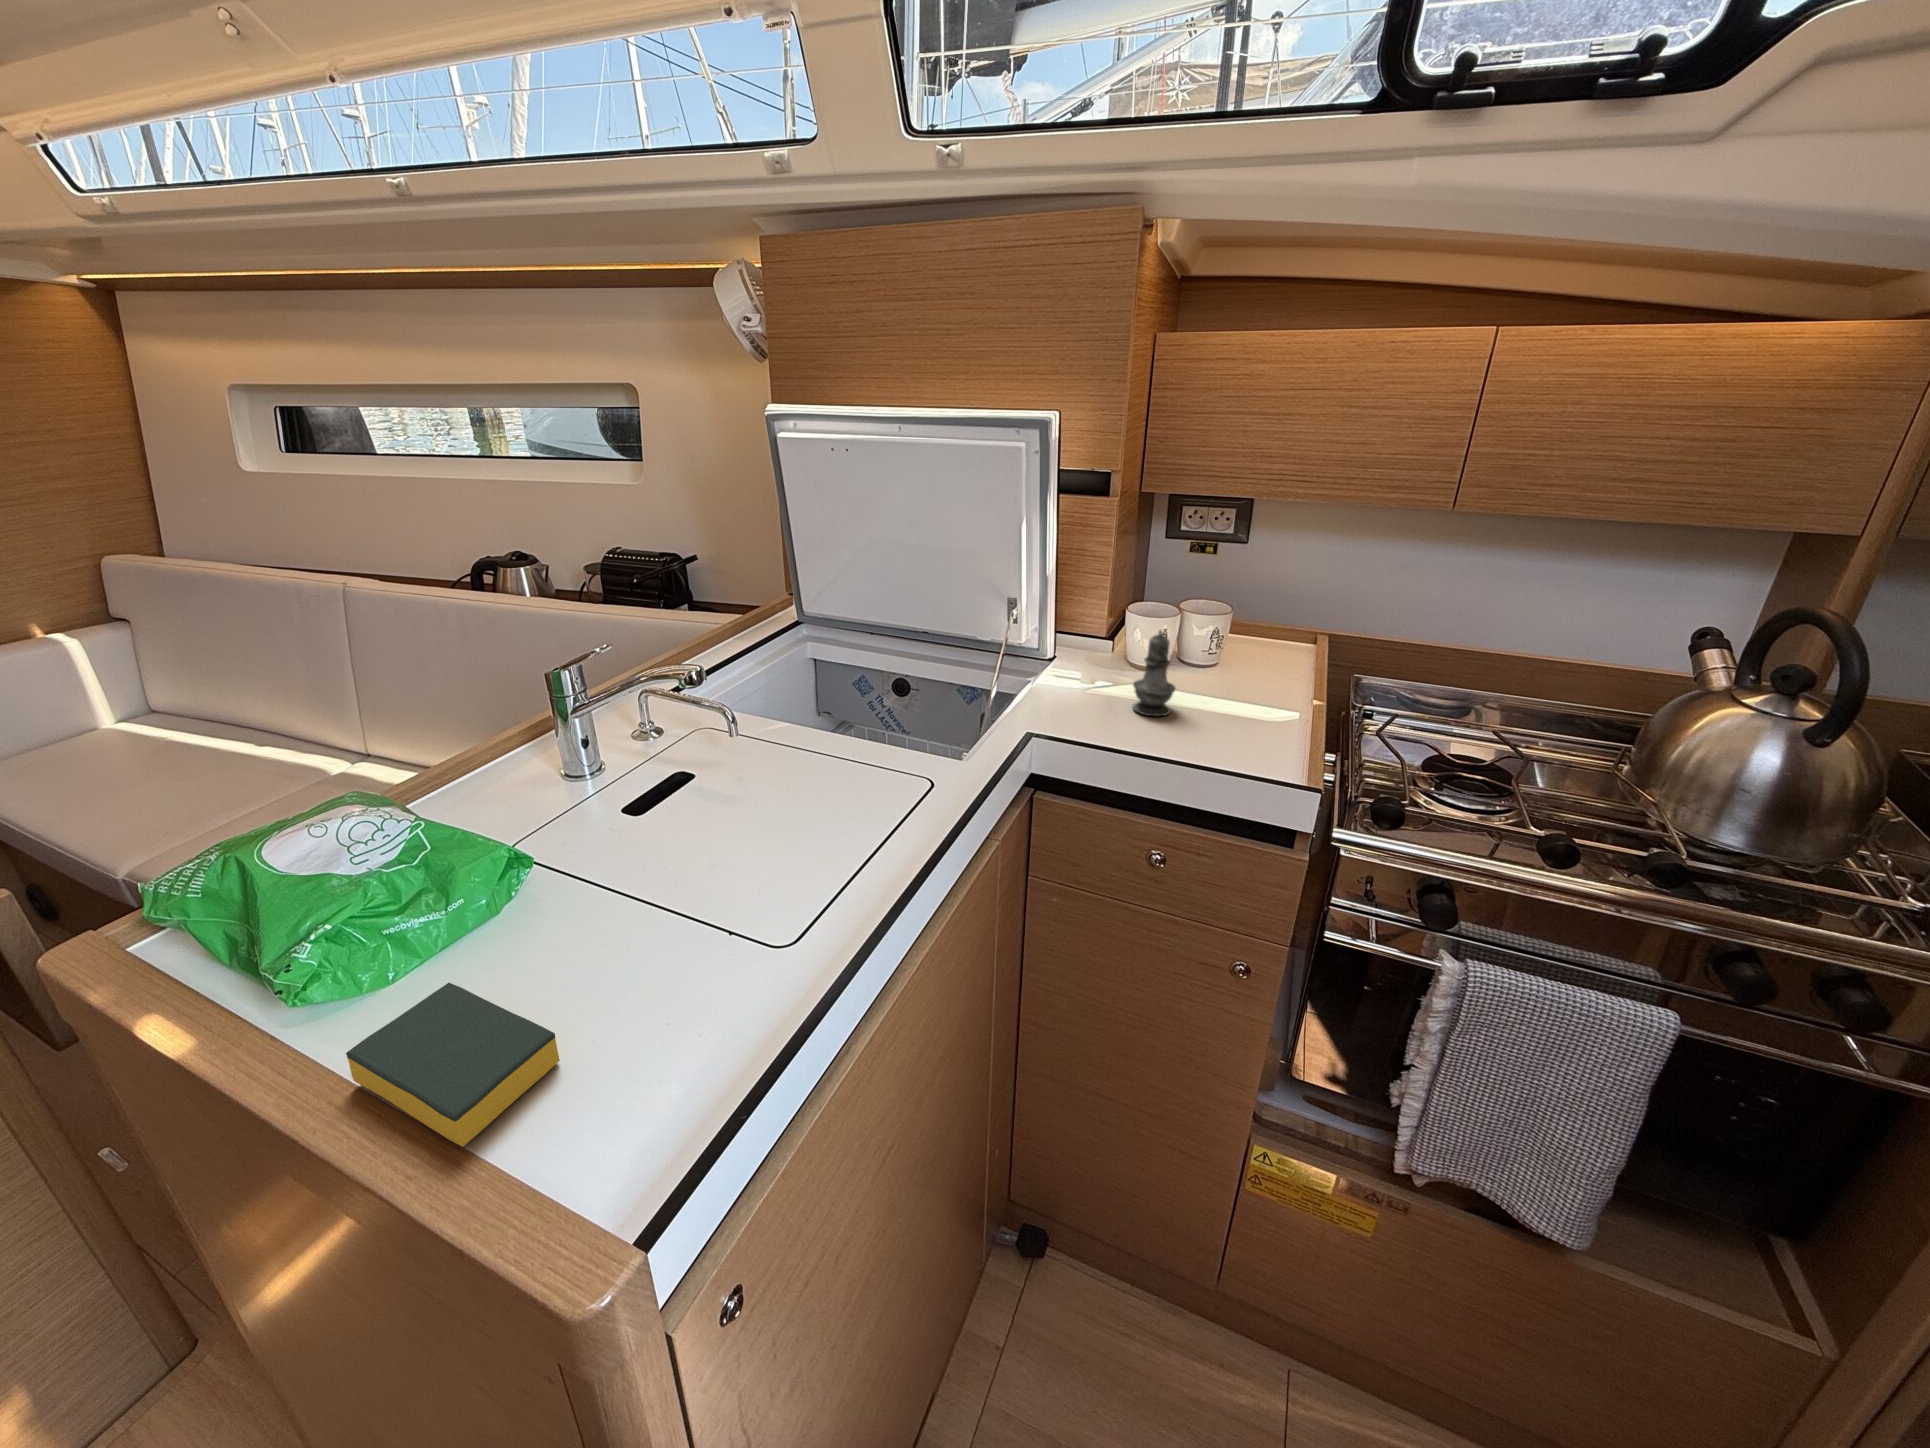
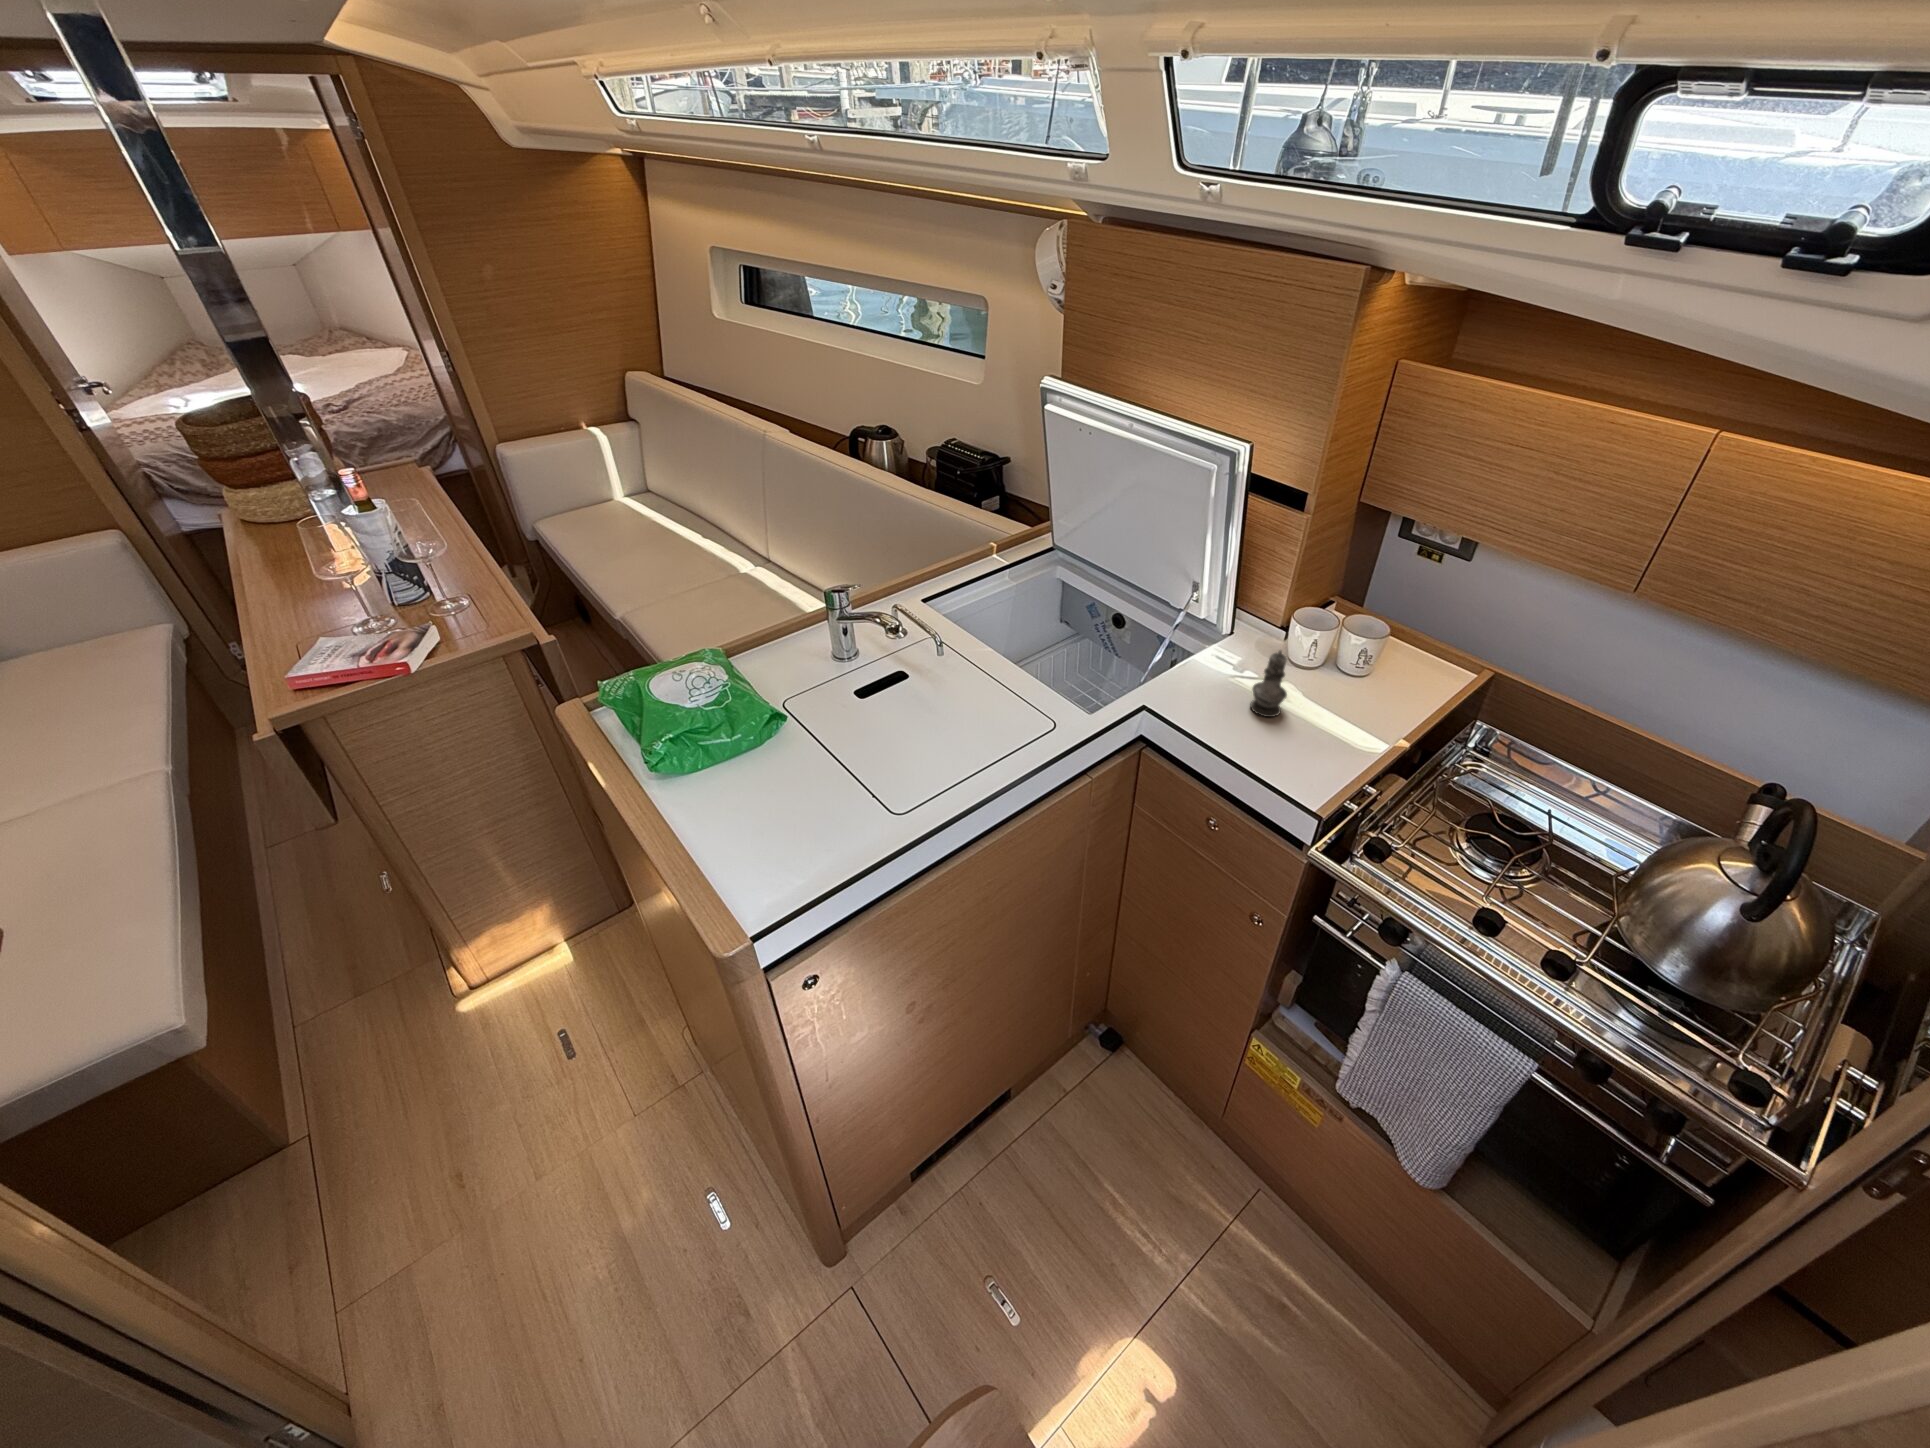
sponge: present [346,983,560,1147] -> none [672,780,763,864]

